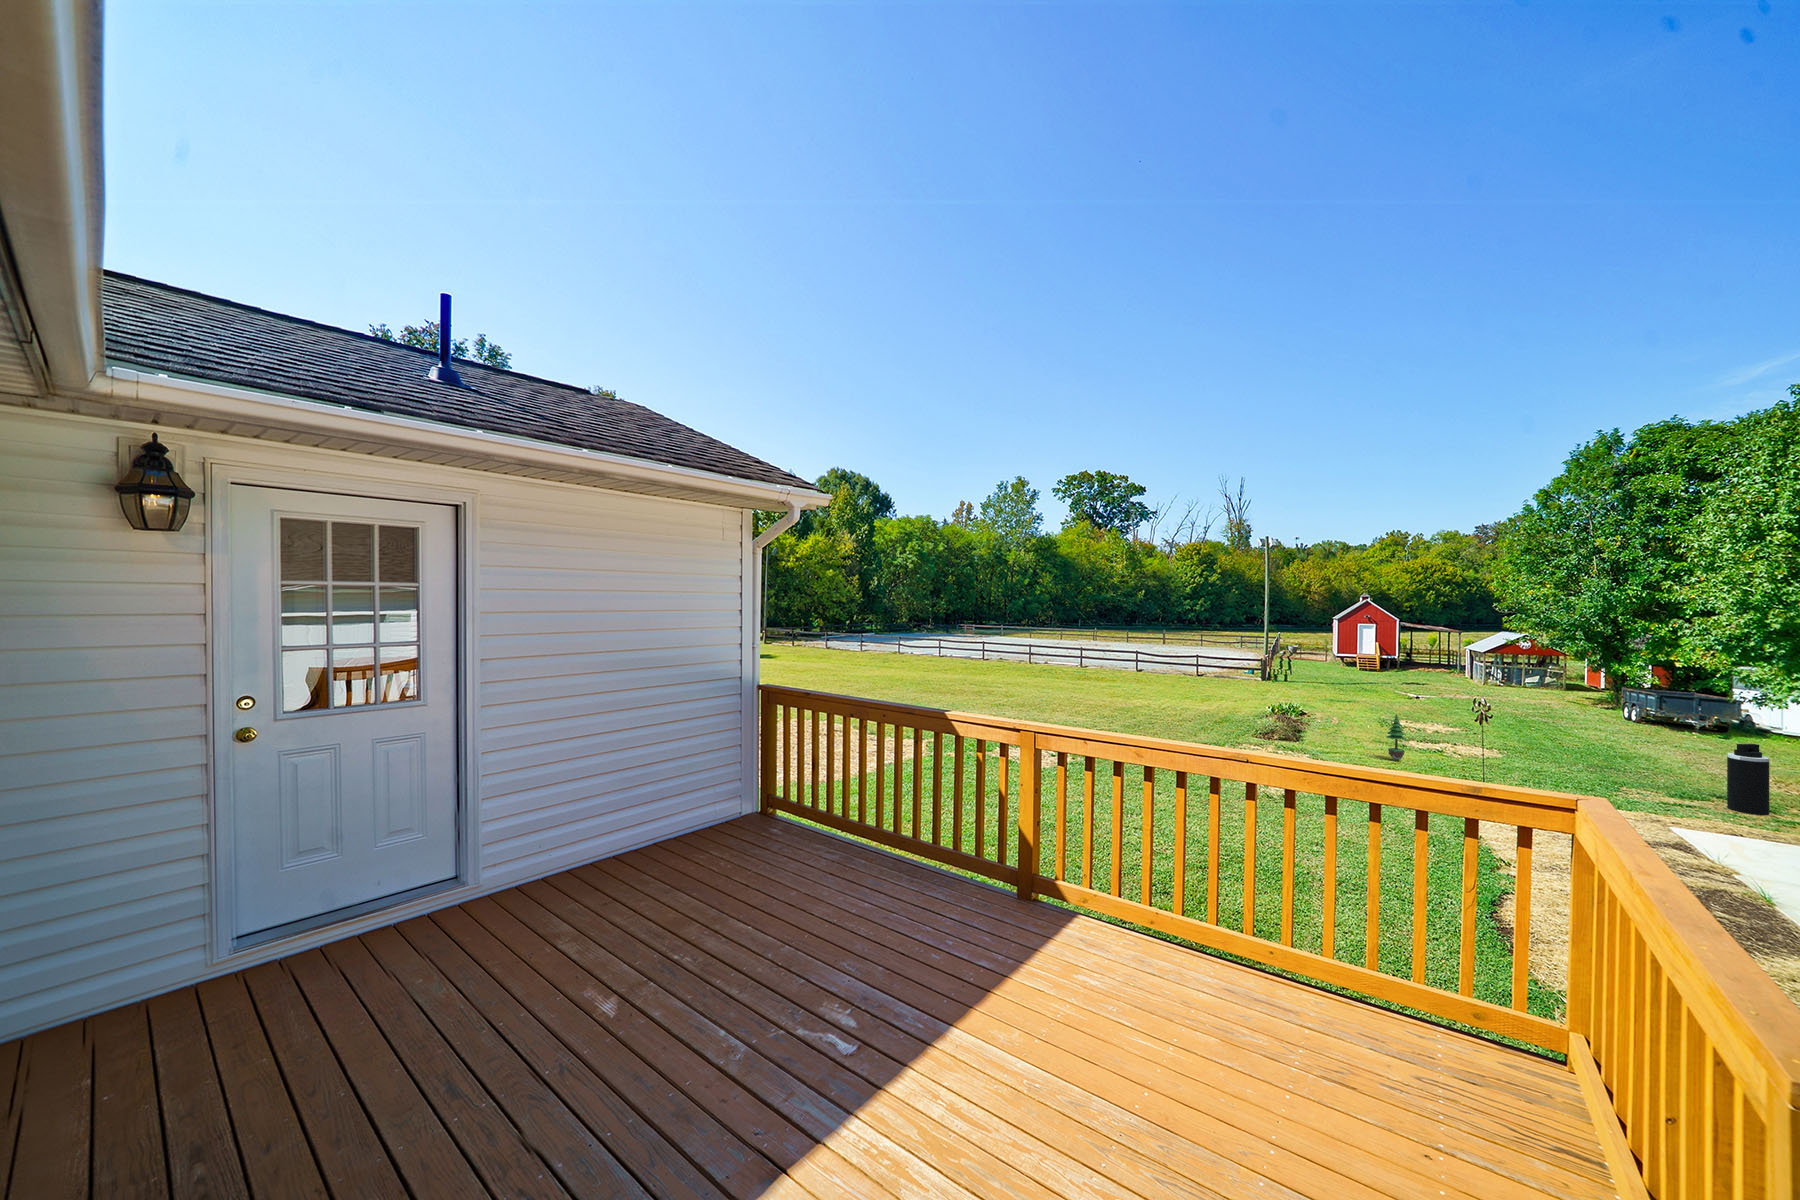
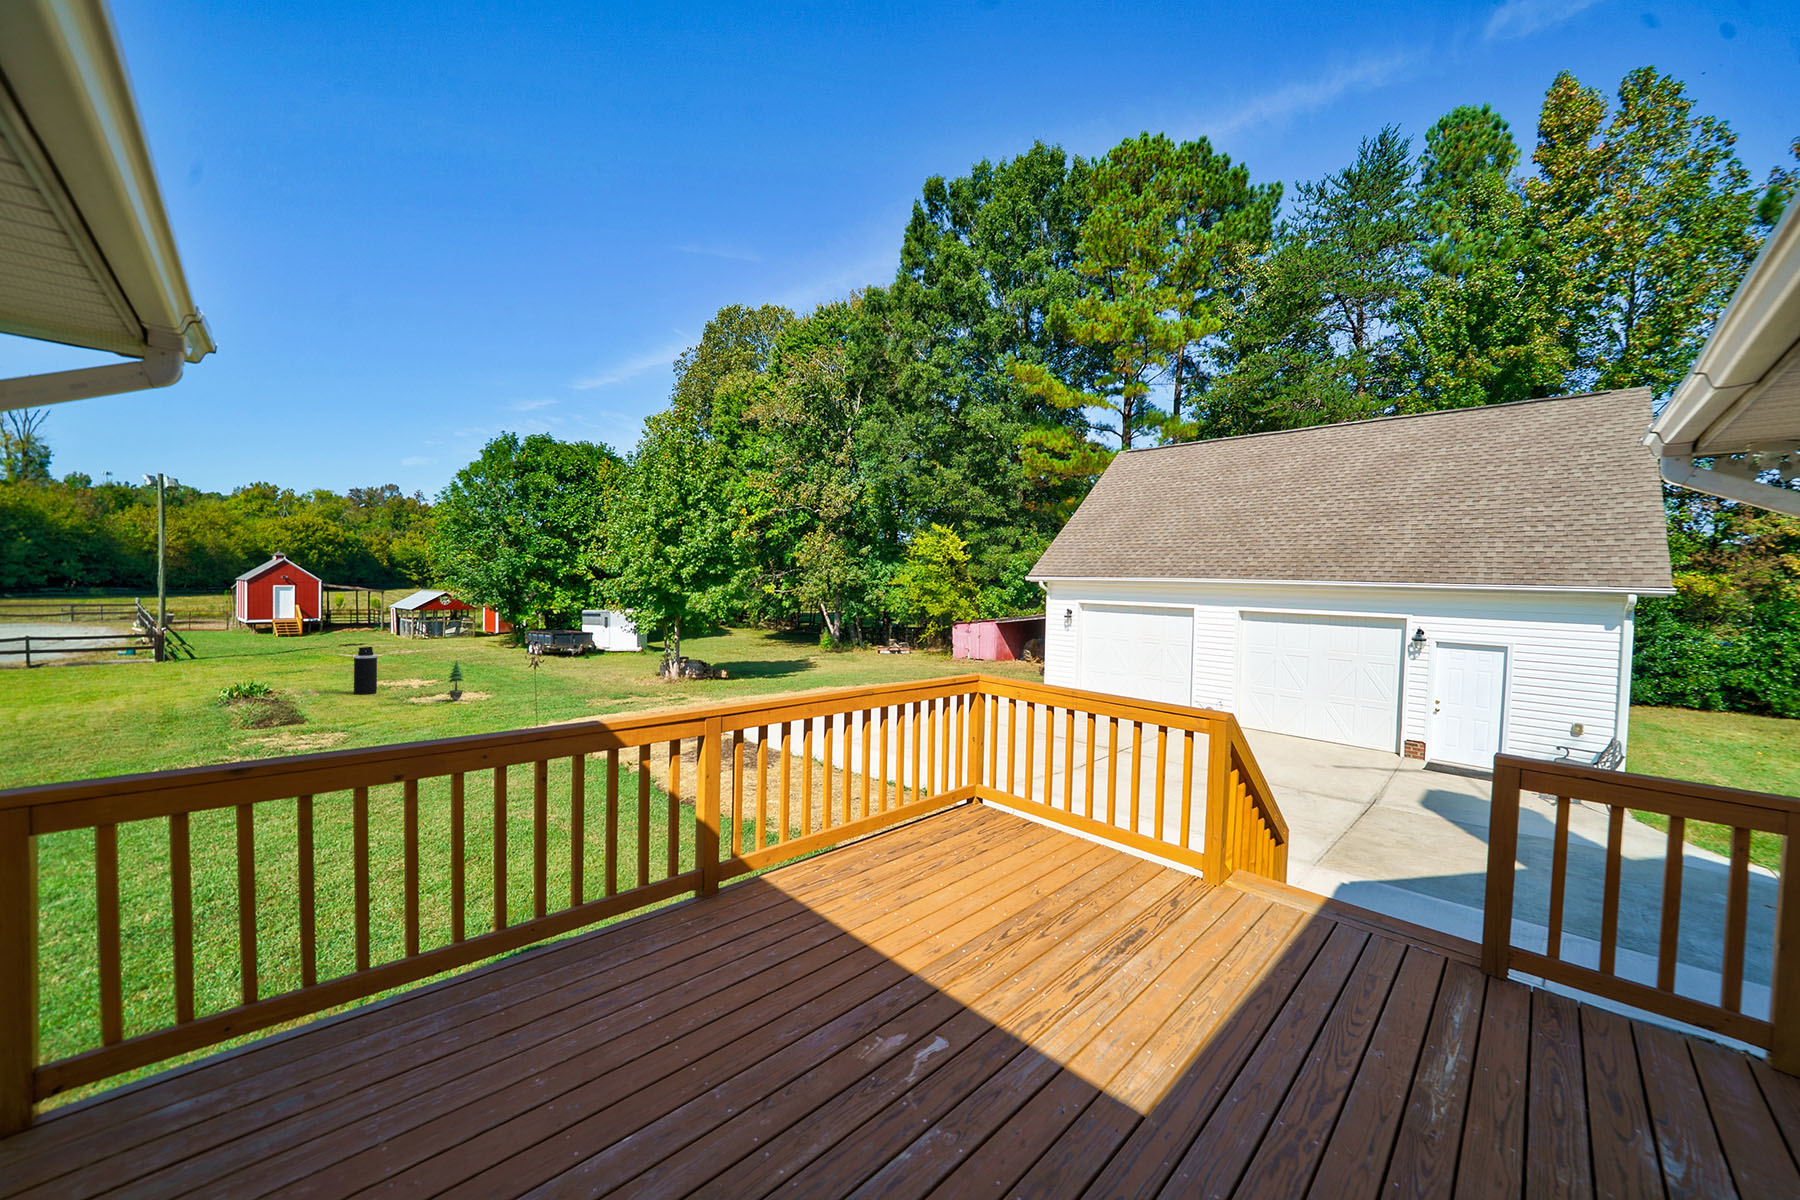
trash can: present [1727,744,1769,815] -> present [354,647,377,695]

